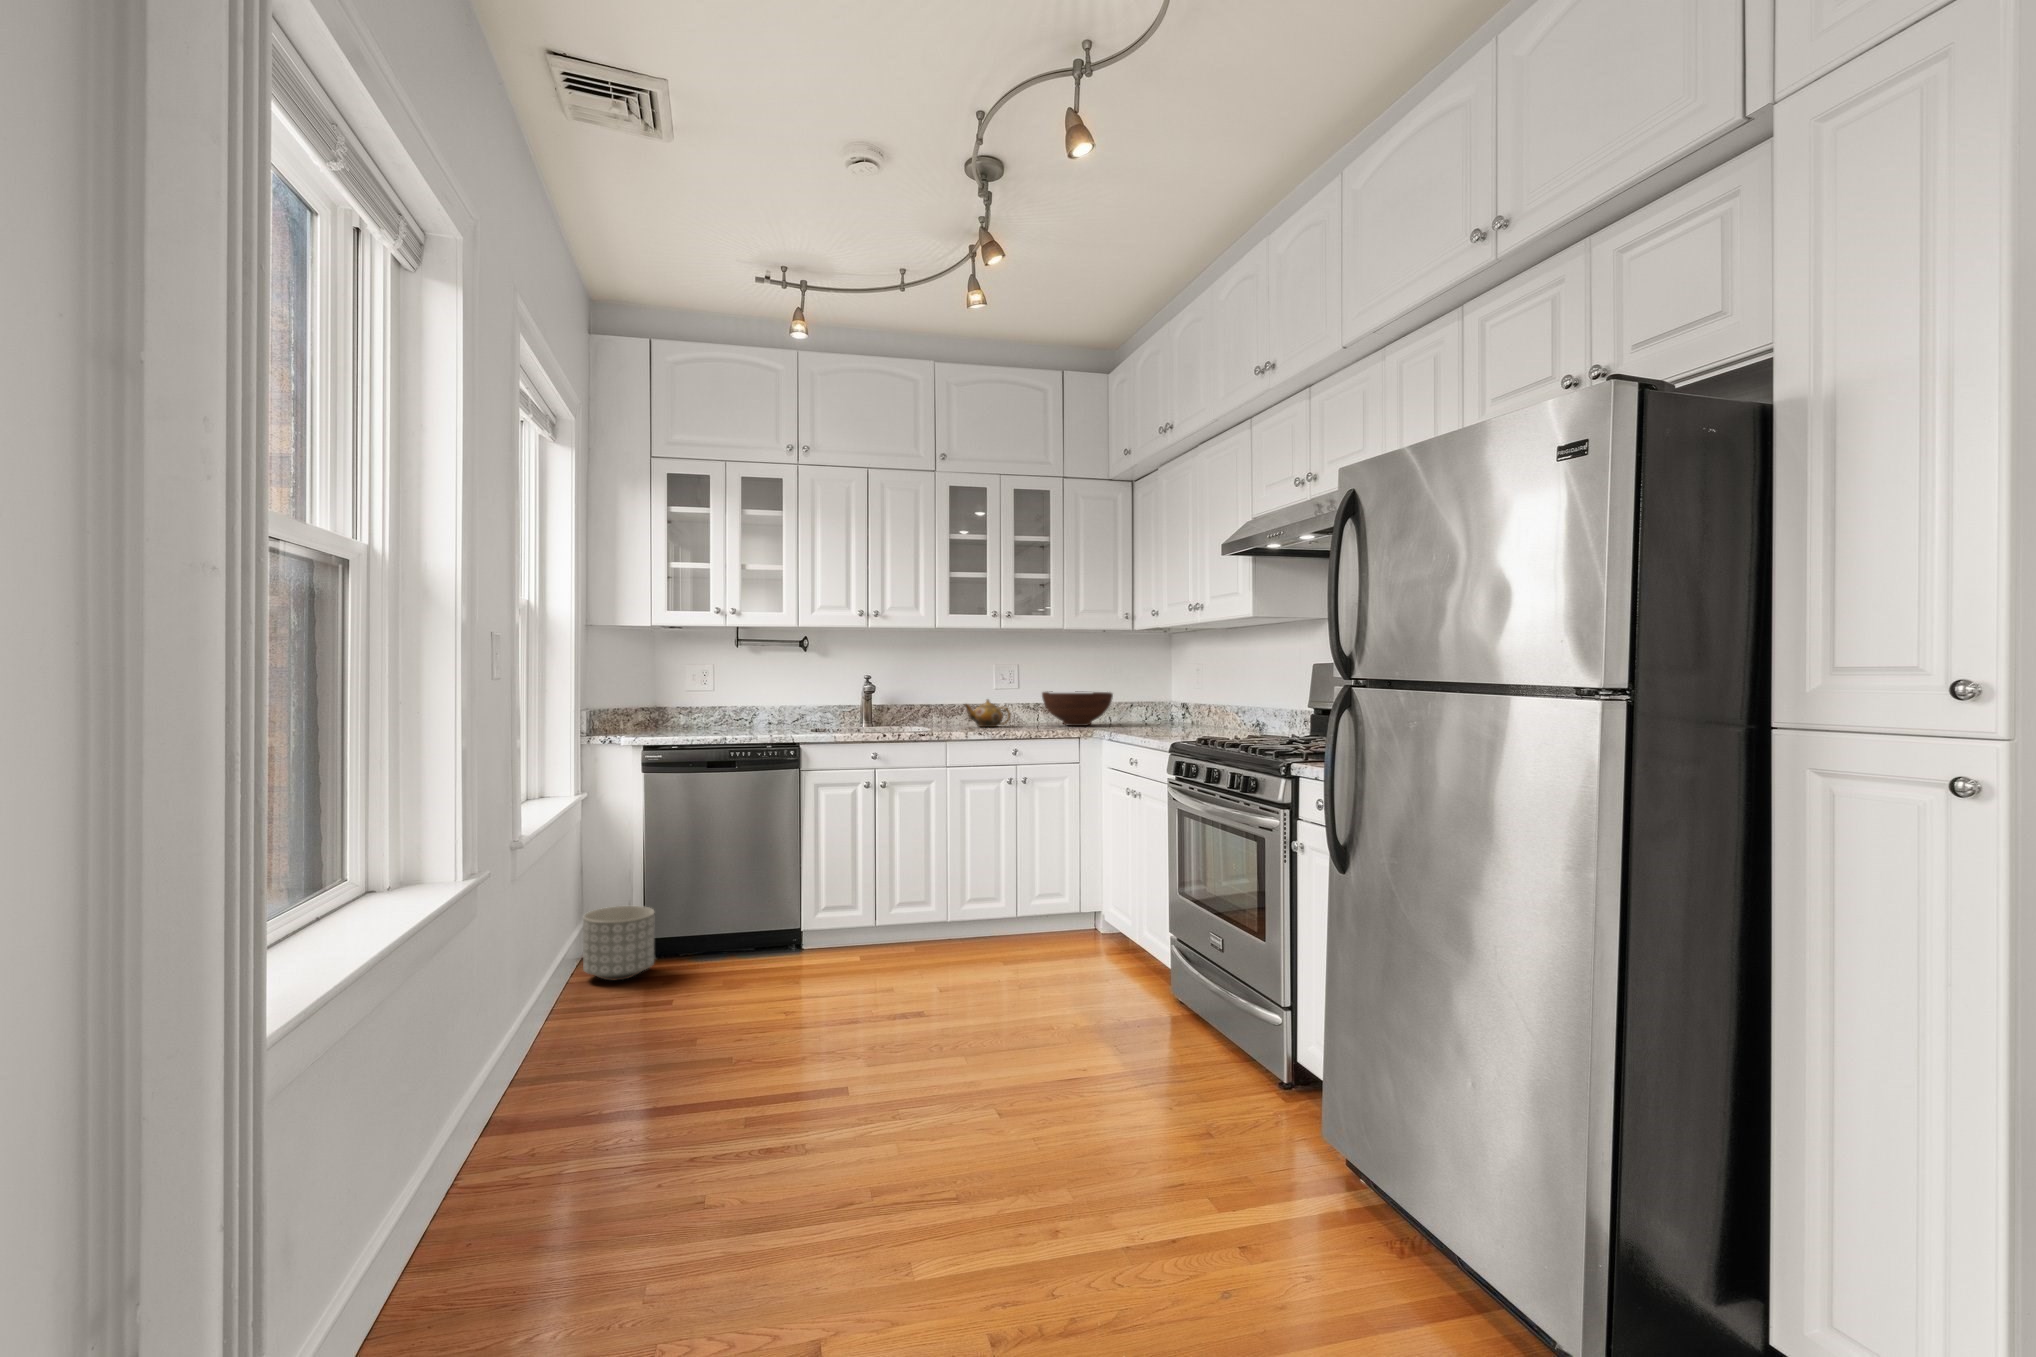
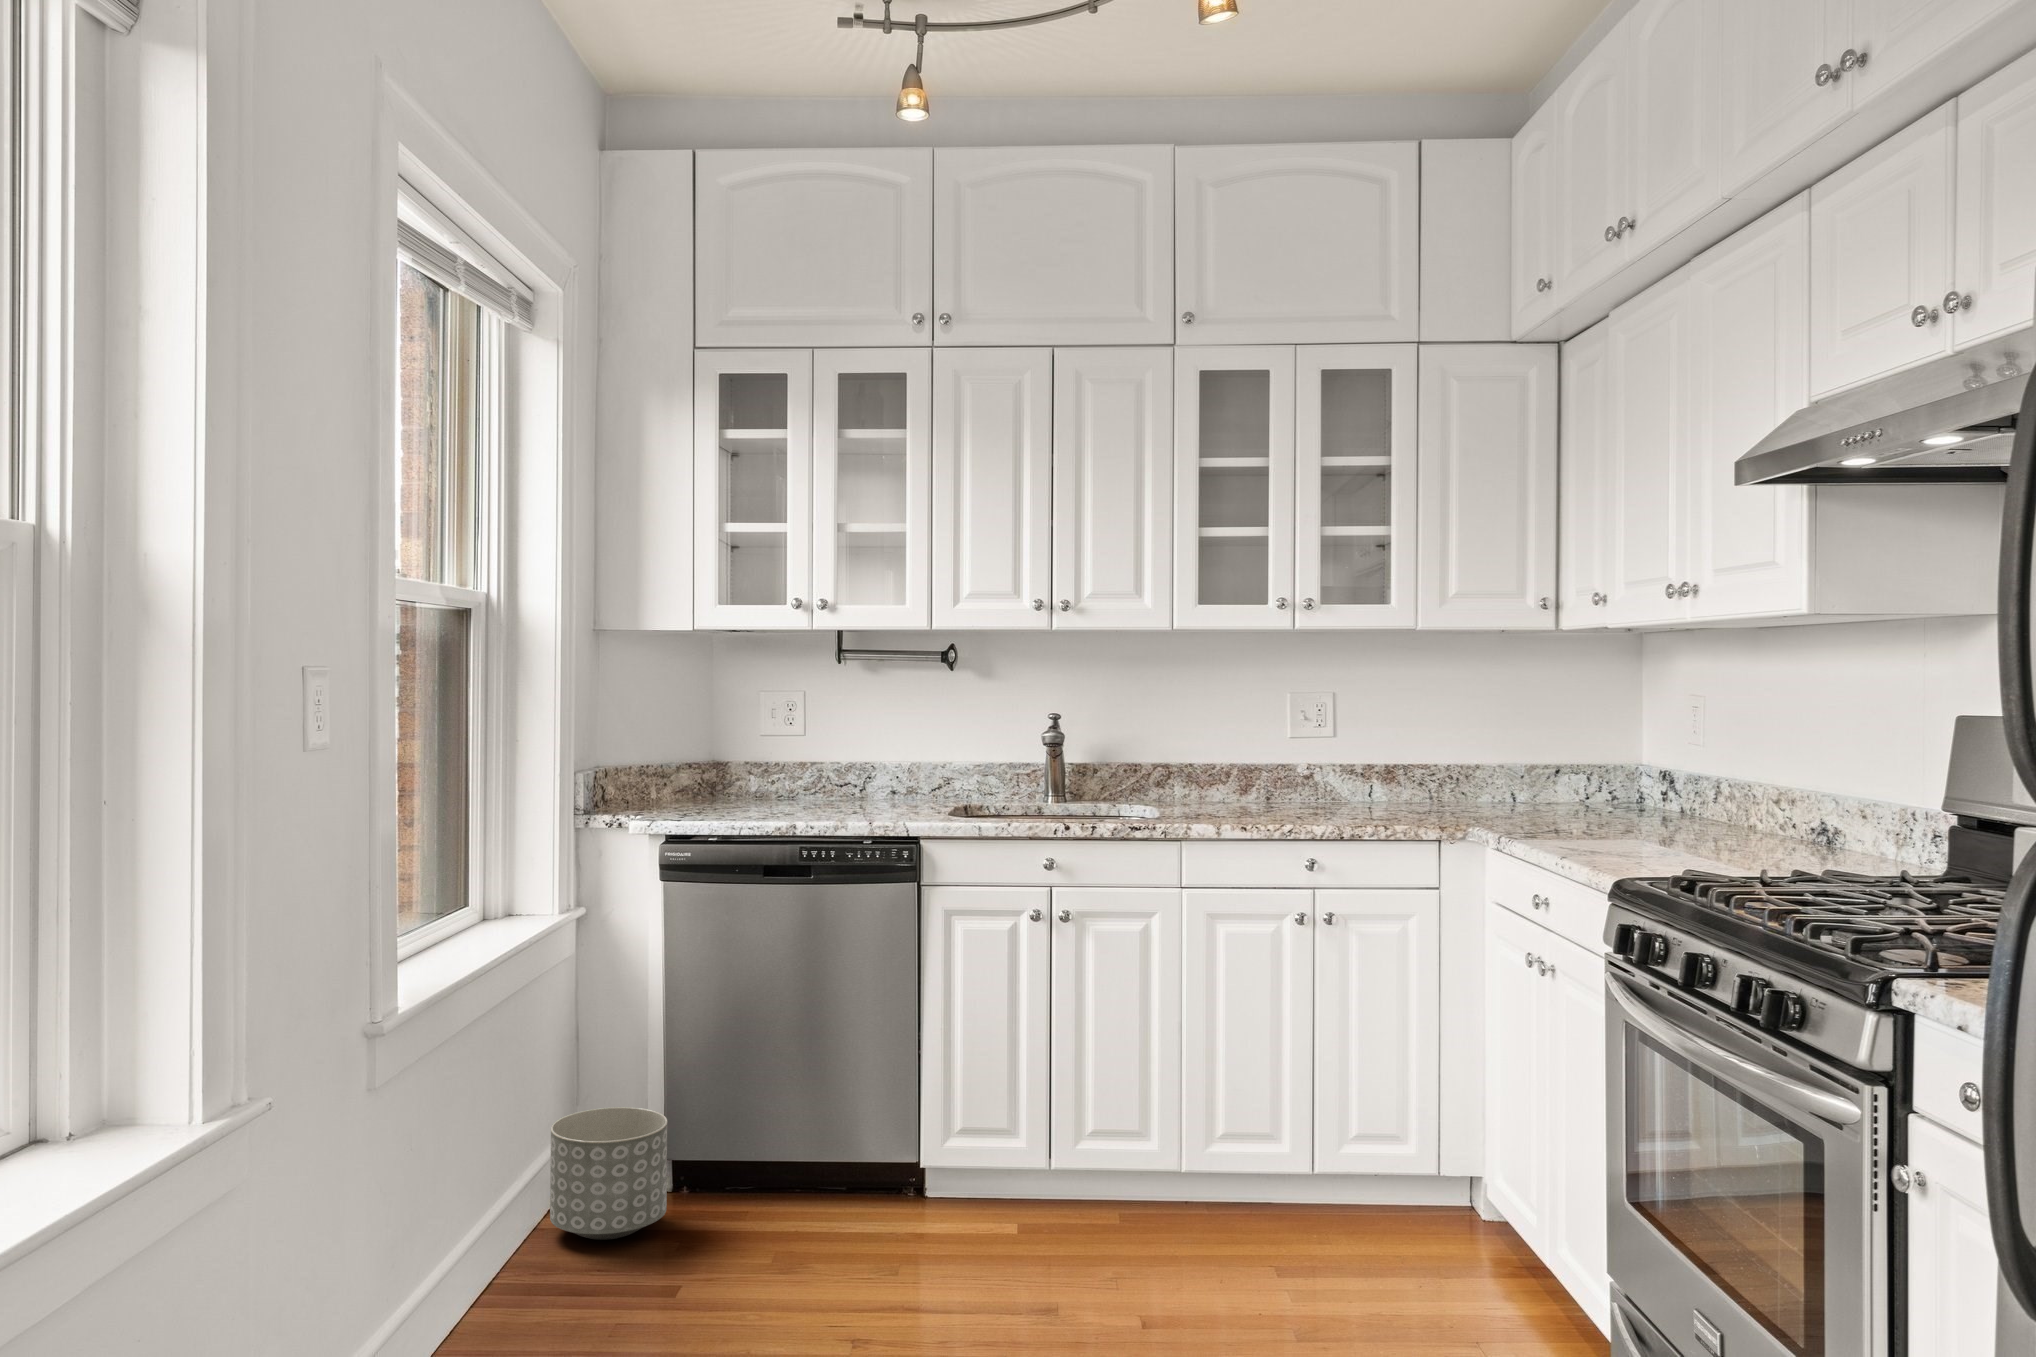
fruit bowl: present [1042,691,1113,726] -> none [1378,742,1516,809]
teapot: present [965,700,1010,727] -> none [1231,755,1319,807]

